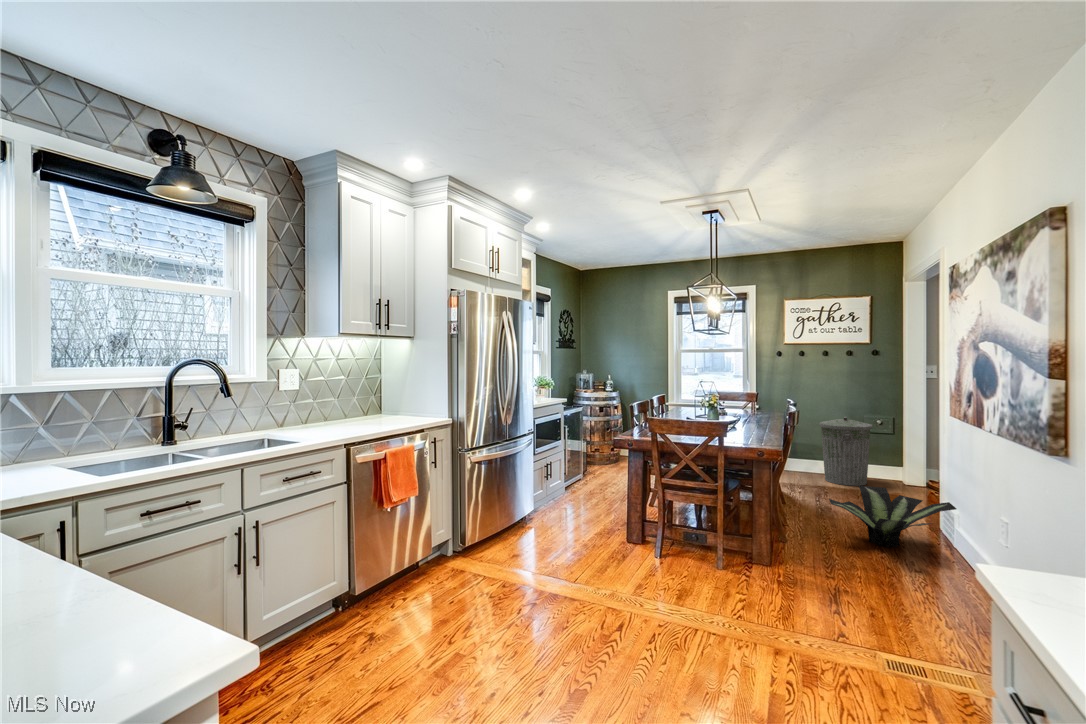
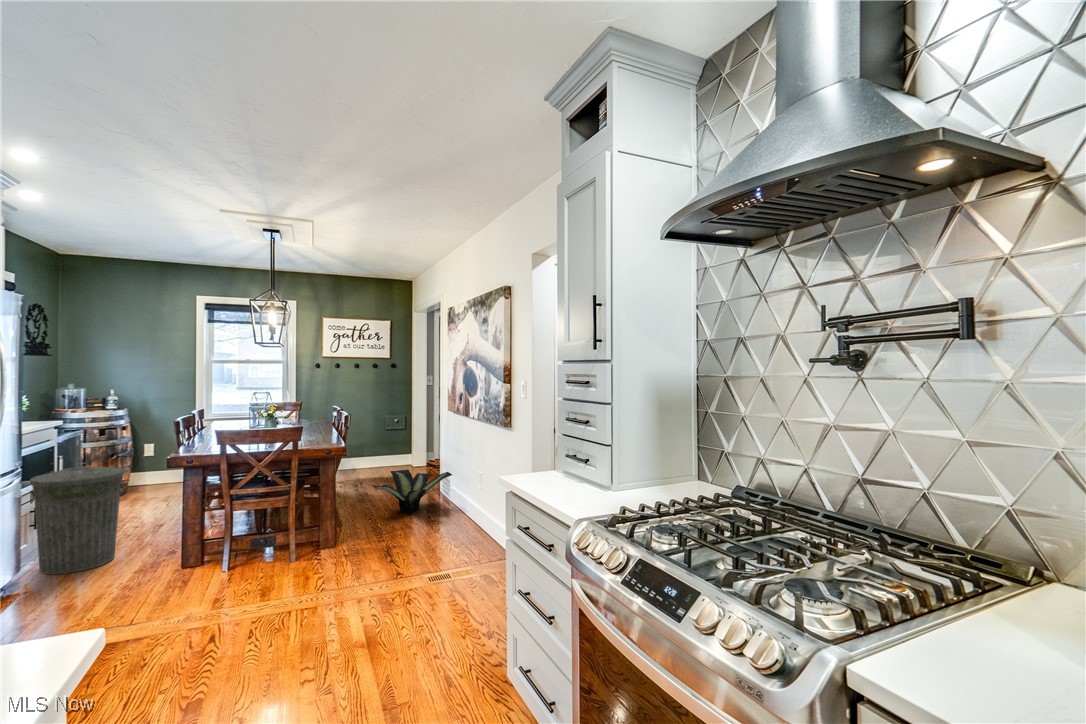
trash can: present [820,417,872,486] -> present [30,466,125,574]

